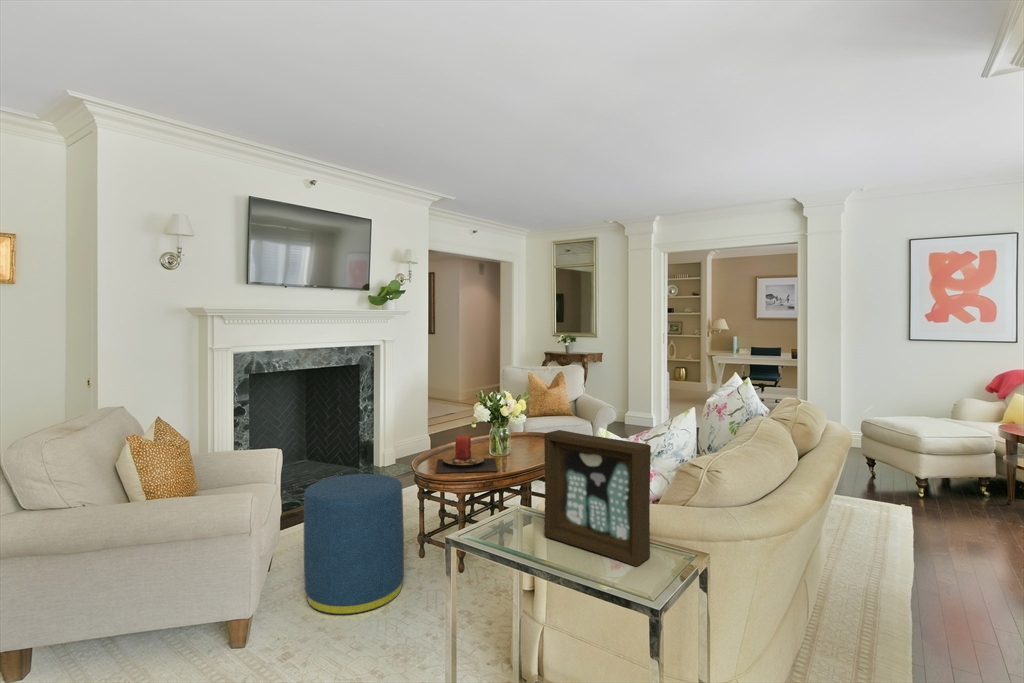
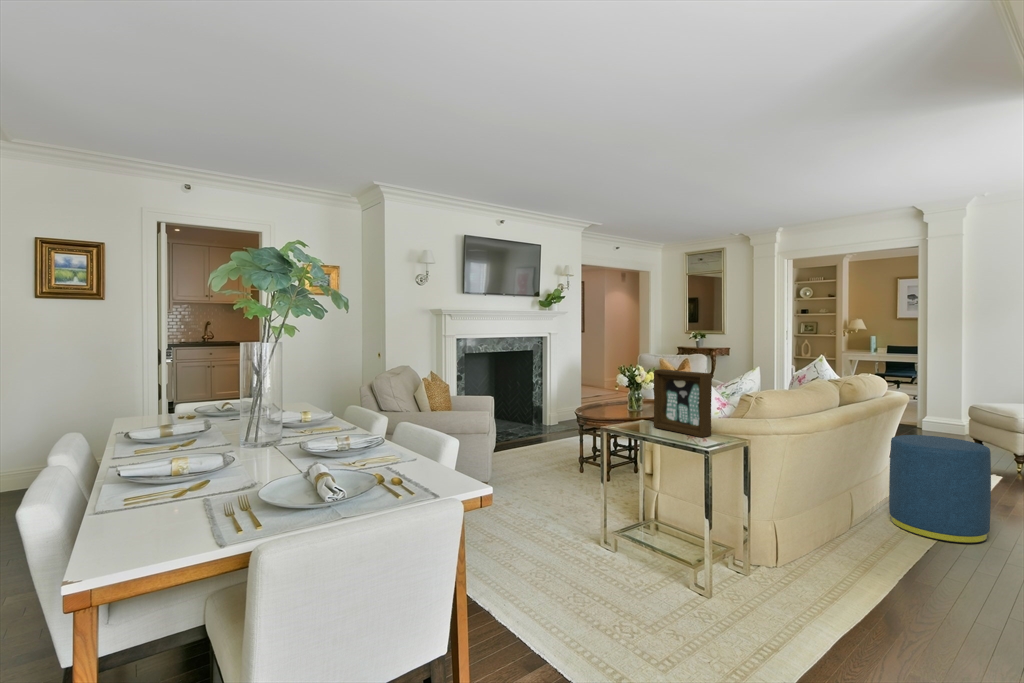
candle: present [436,435,497,473] -> none [590,393,632,417]
ottoman: present [304,474,404,615] -> present [889,435,991,544]

